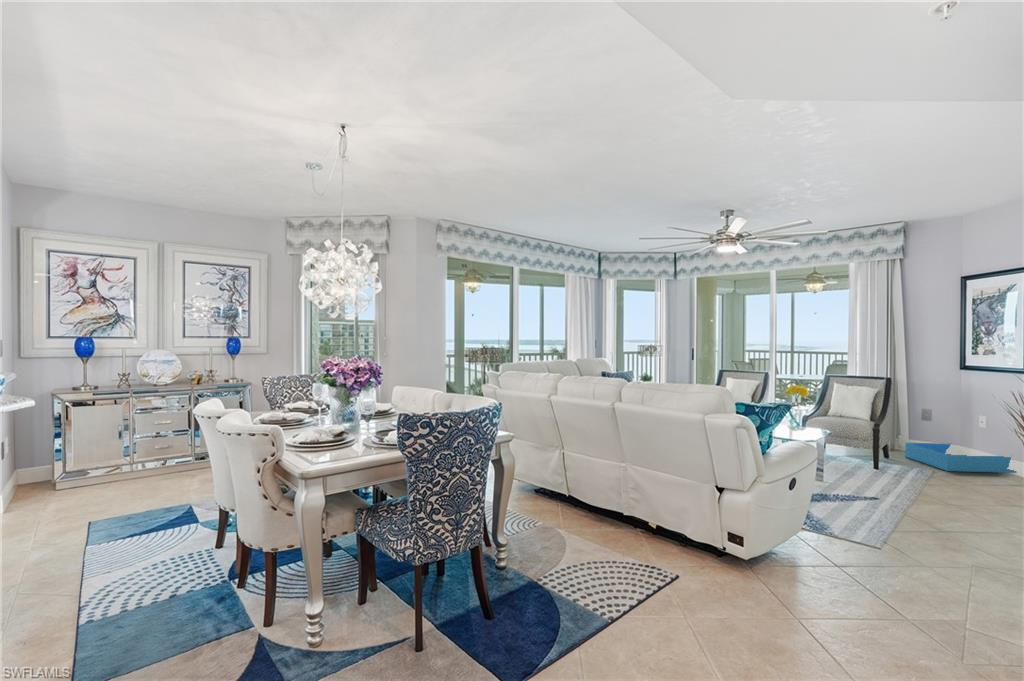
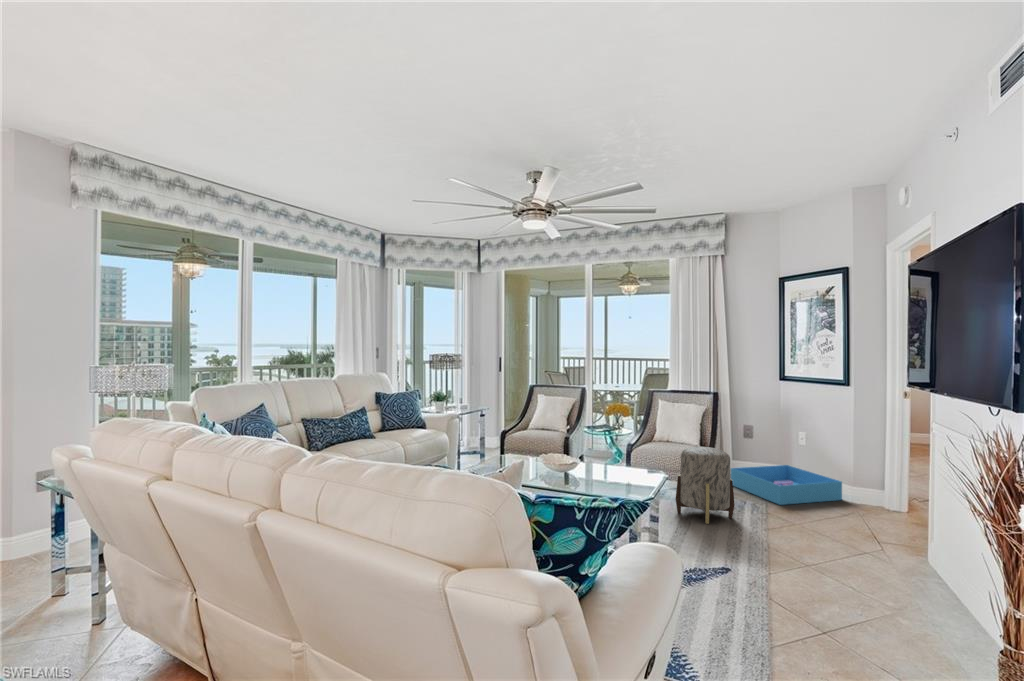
ottoman: none [845,418,898,475] -> present [676,447,735,524]

